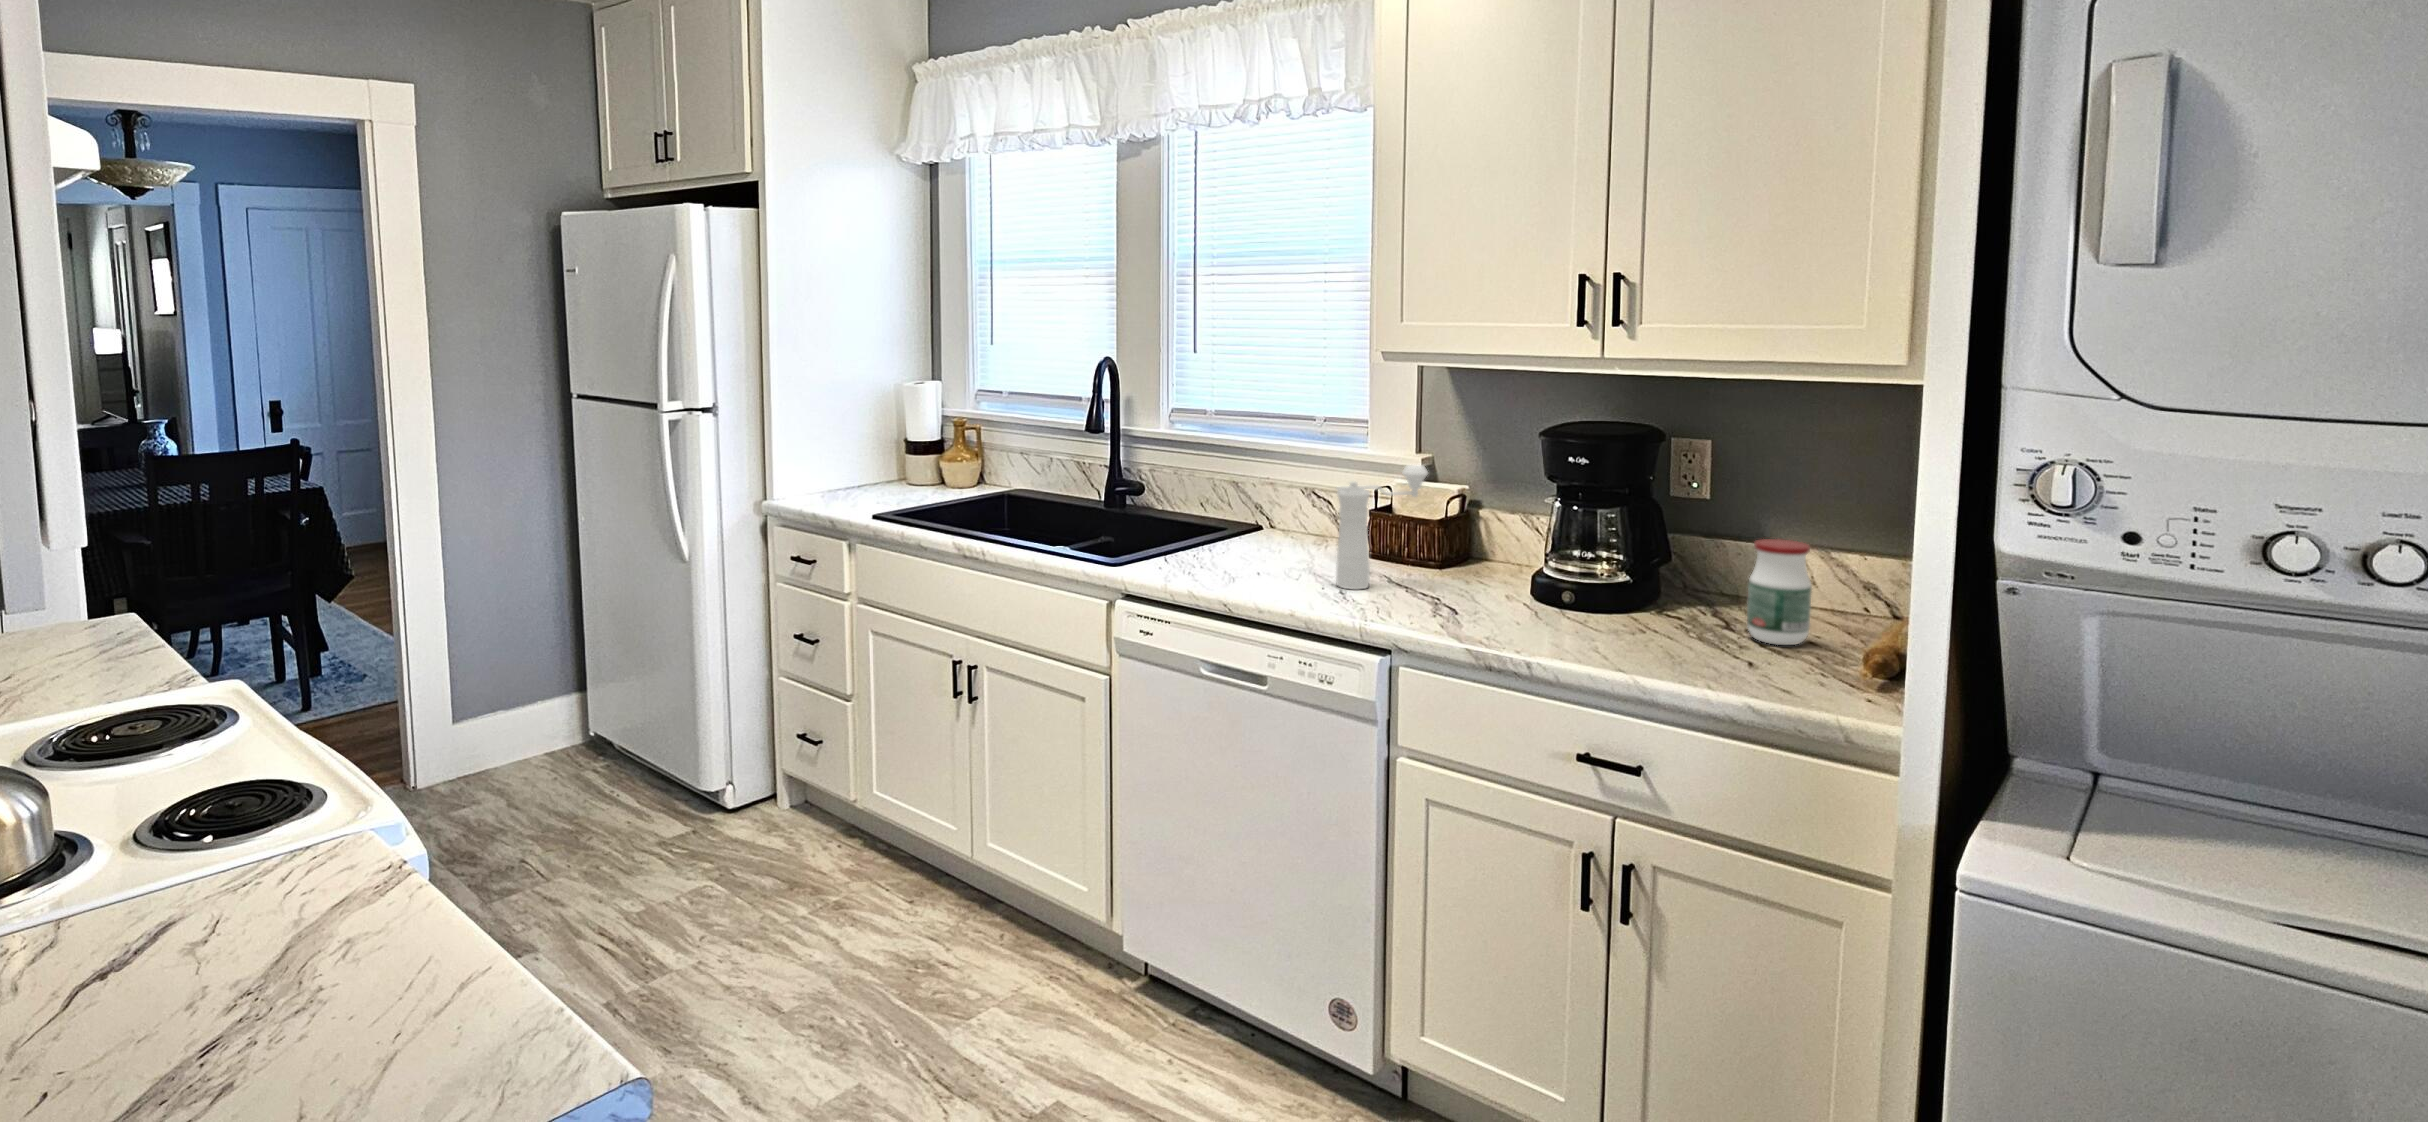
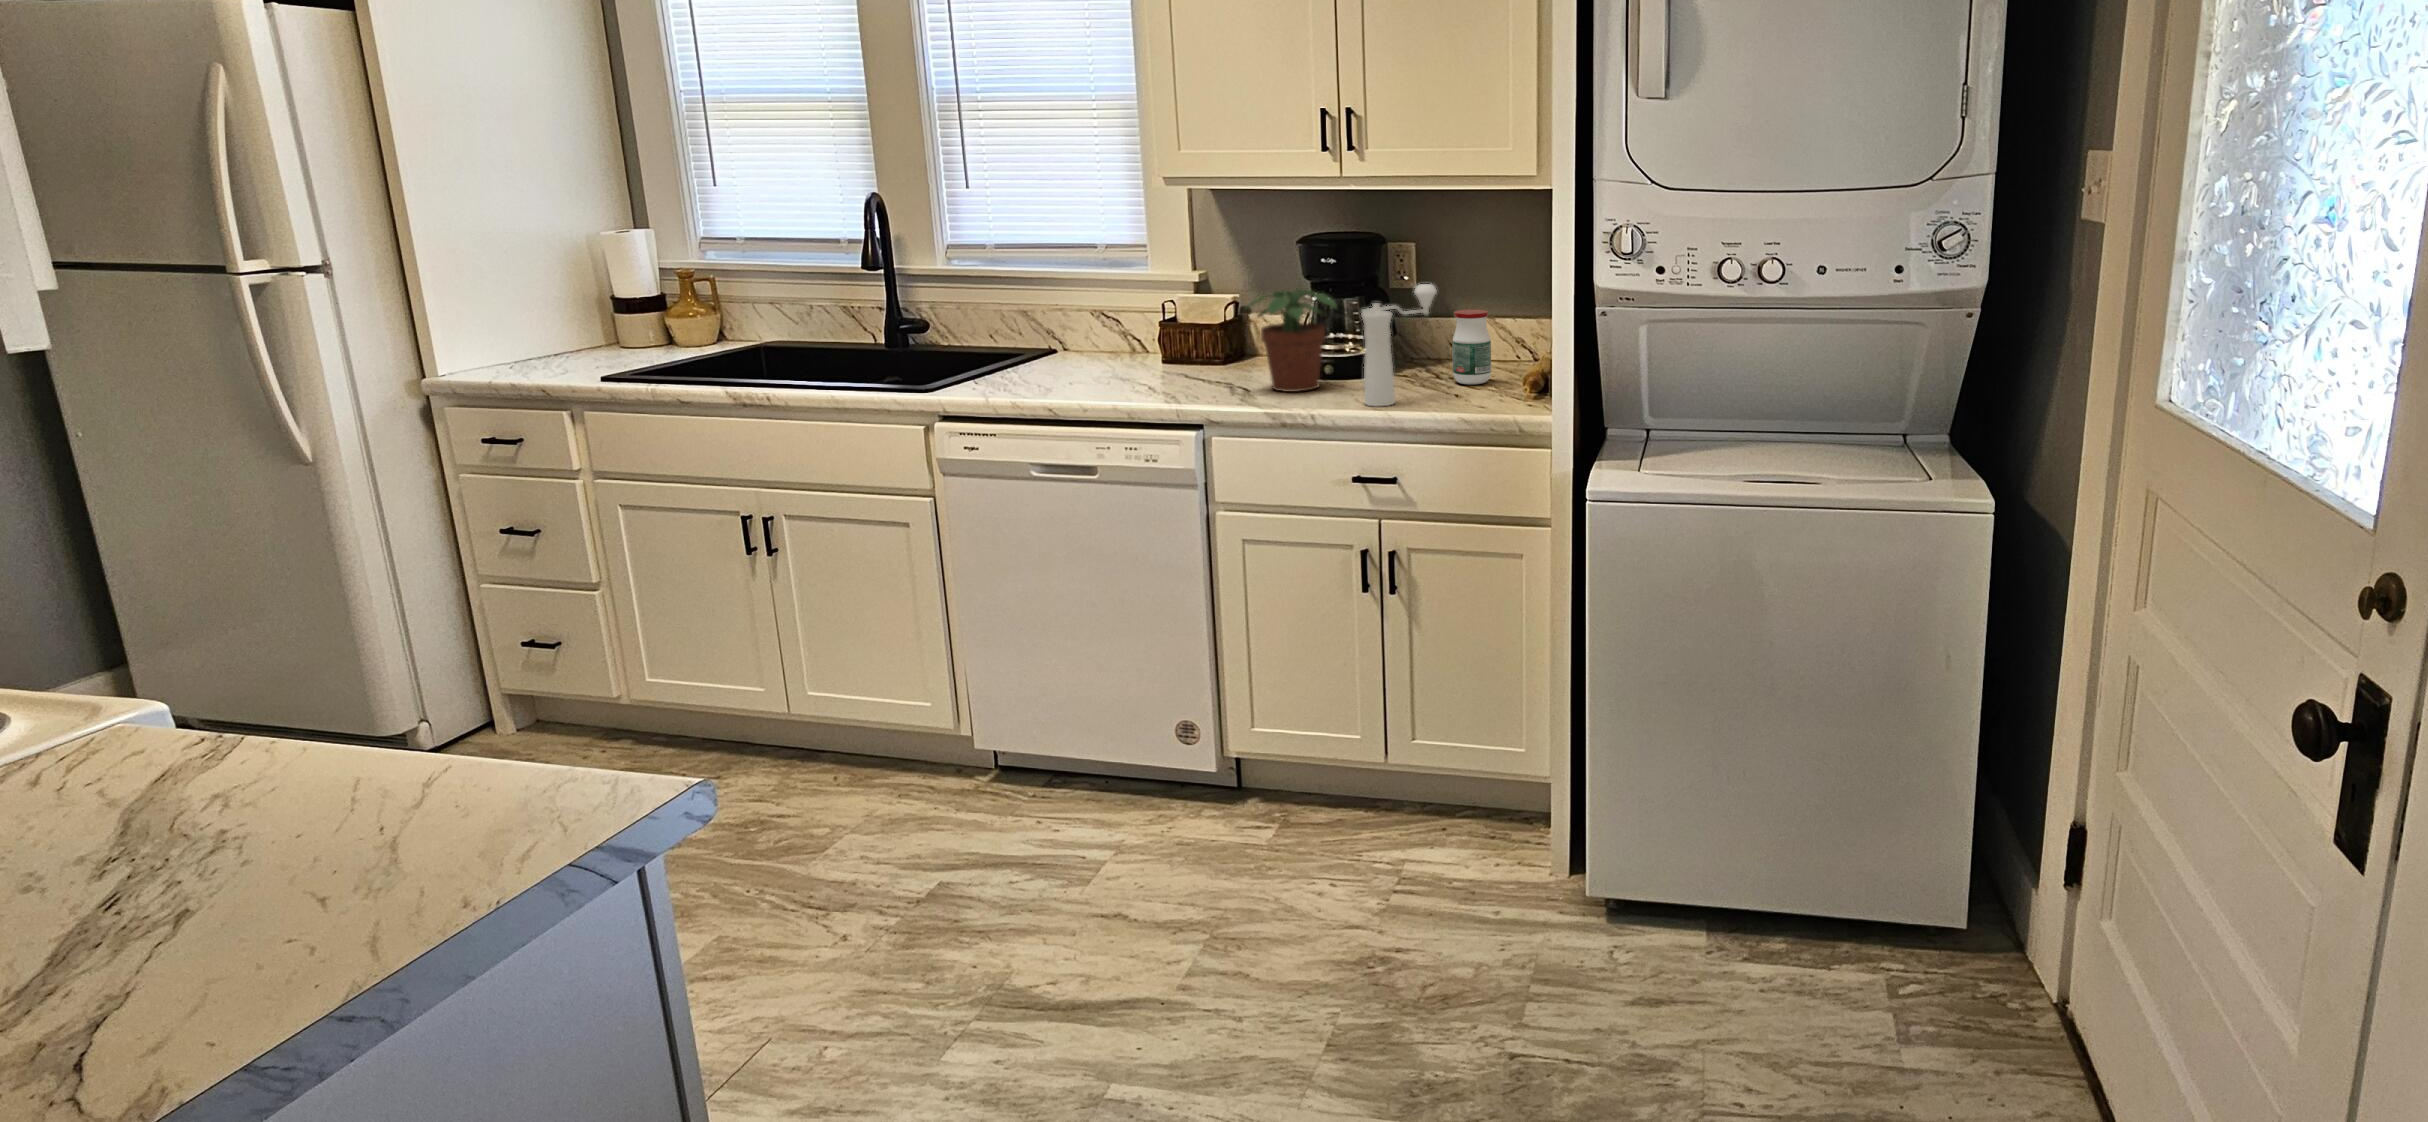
pepper mill: present [1336,465,1428,590] -> present [1361,284,1437,407]
potted plant: none [1454,492,1579,622] -> present [1245,289,1336,392]

